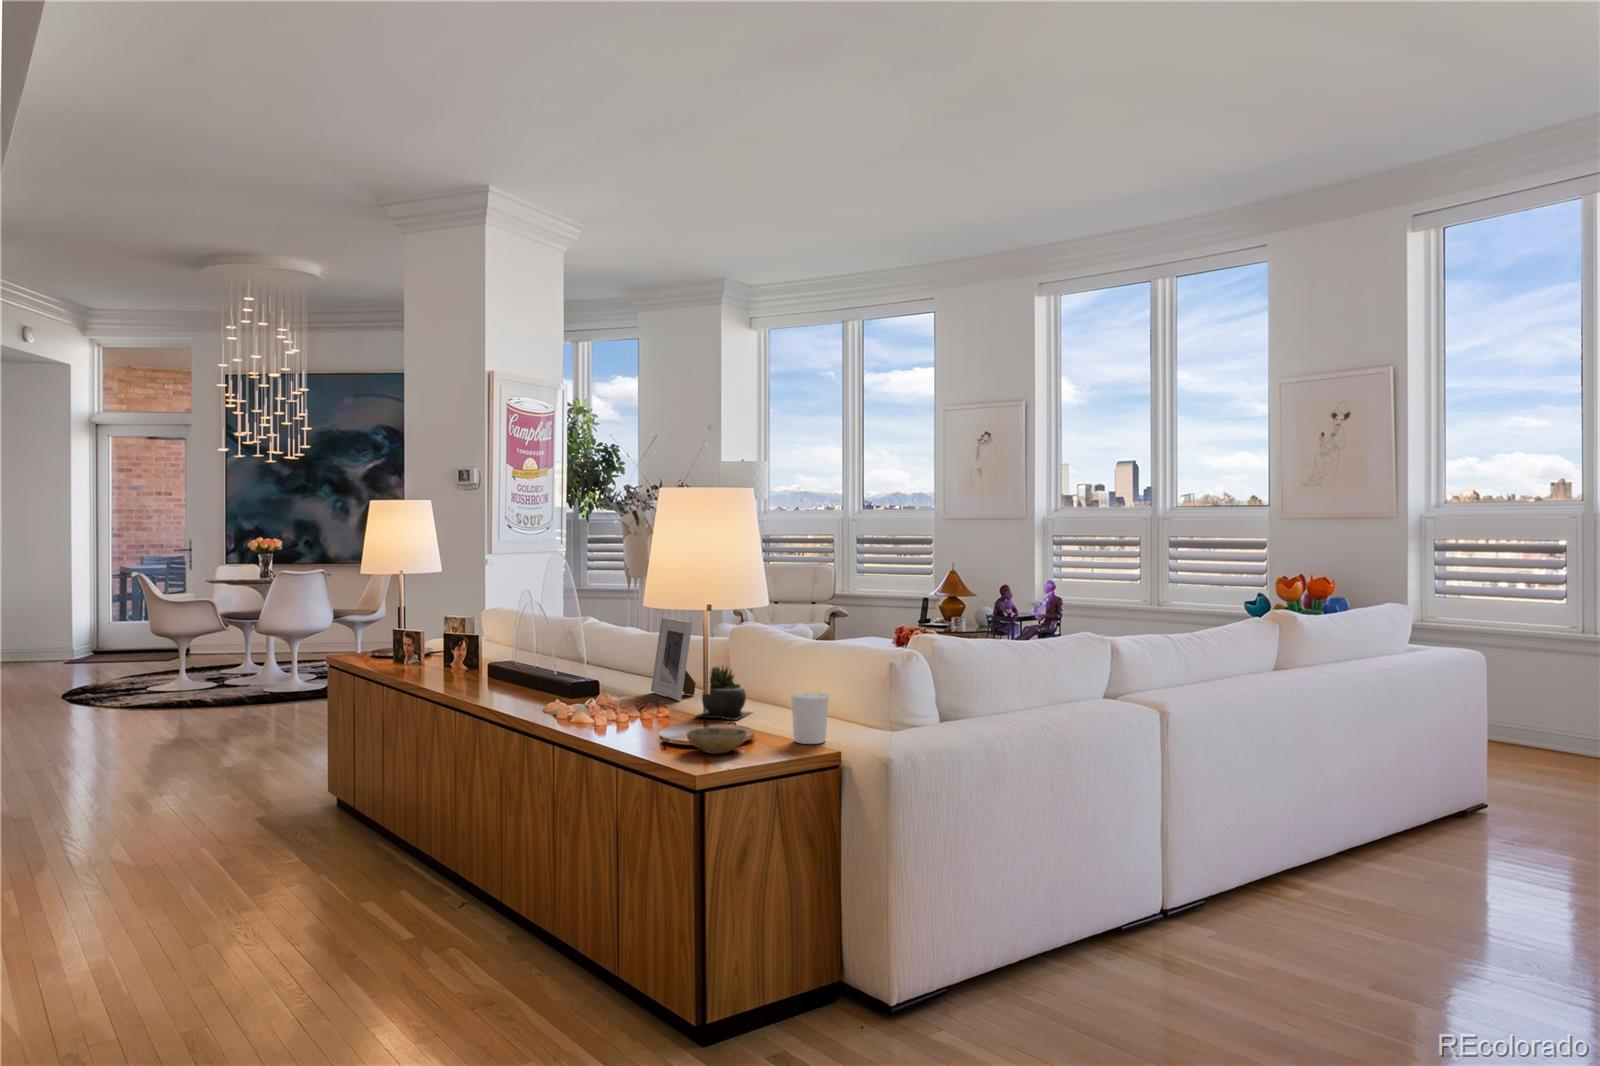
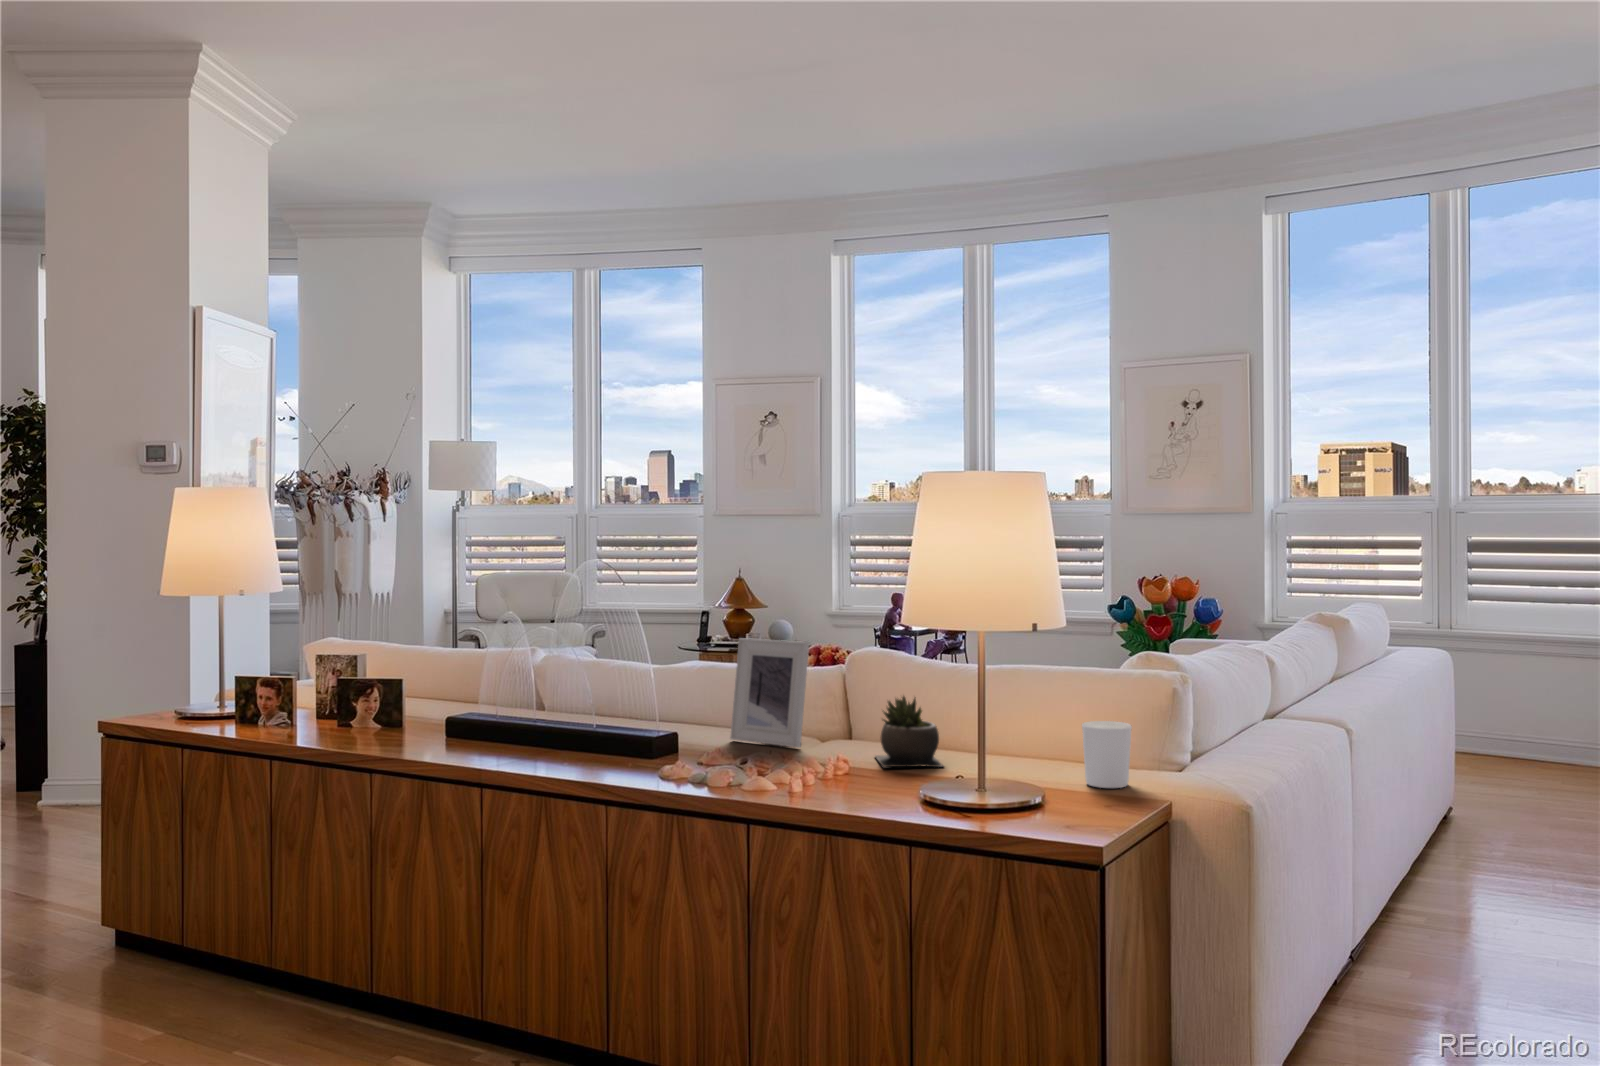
ceramic bowl: present [686,727,747,754] -> none [997,777,1080,813]

